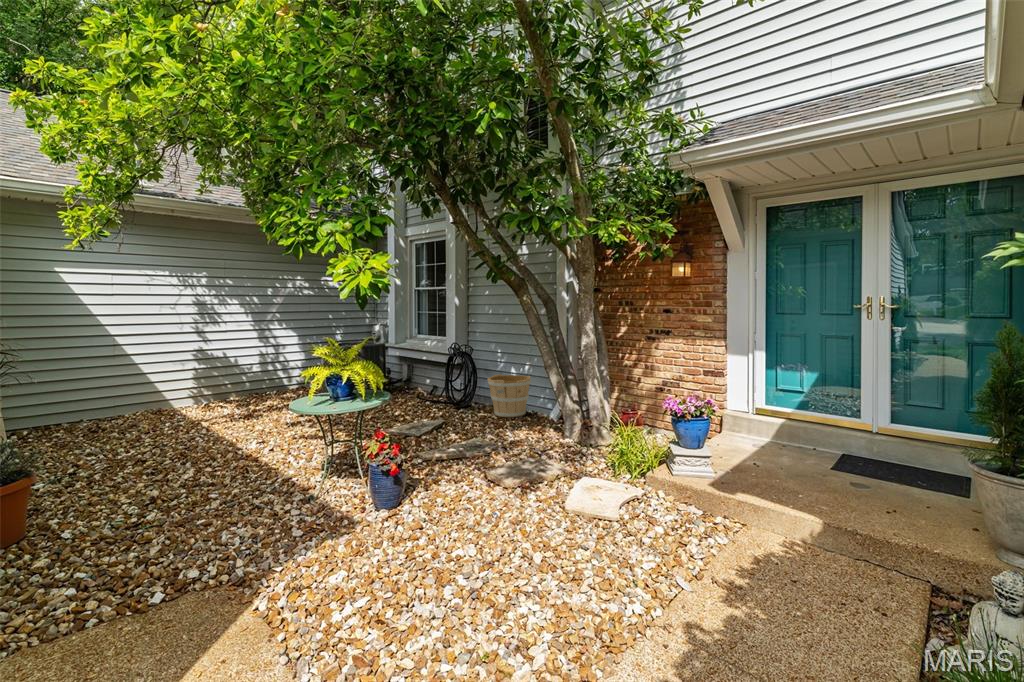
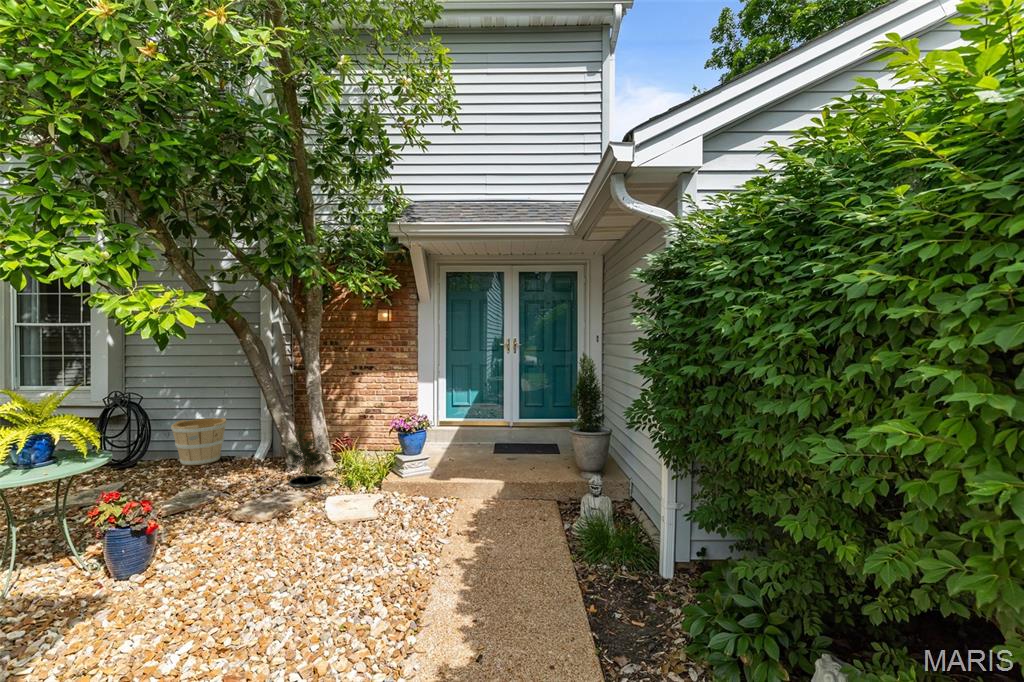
potted tree: none [553,389,600,460] -> present [287,427,325,487]

